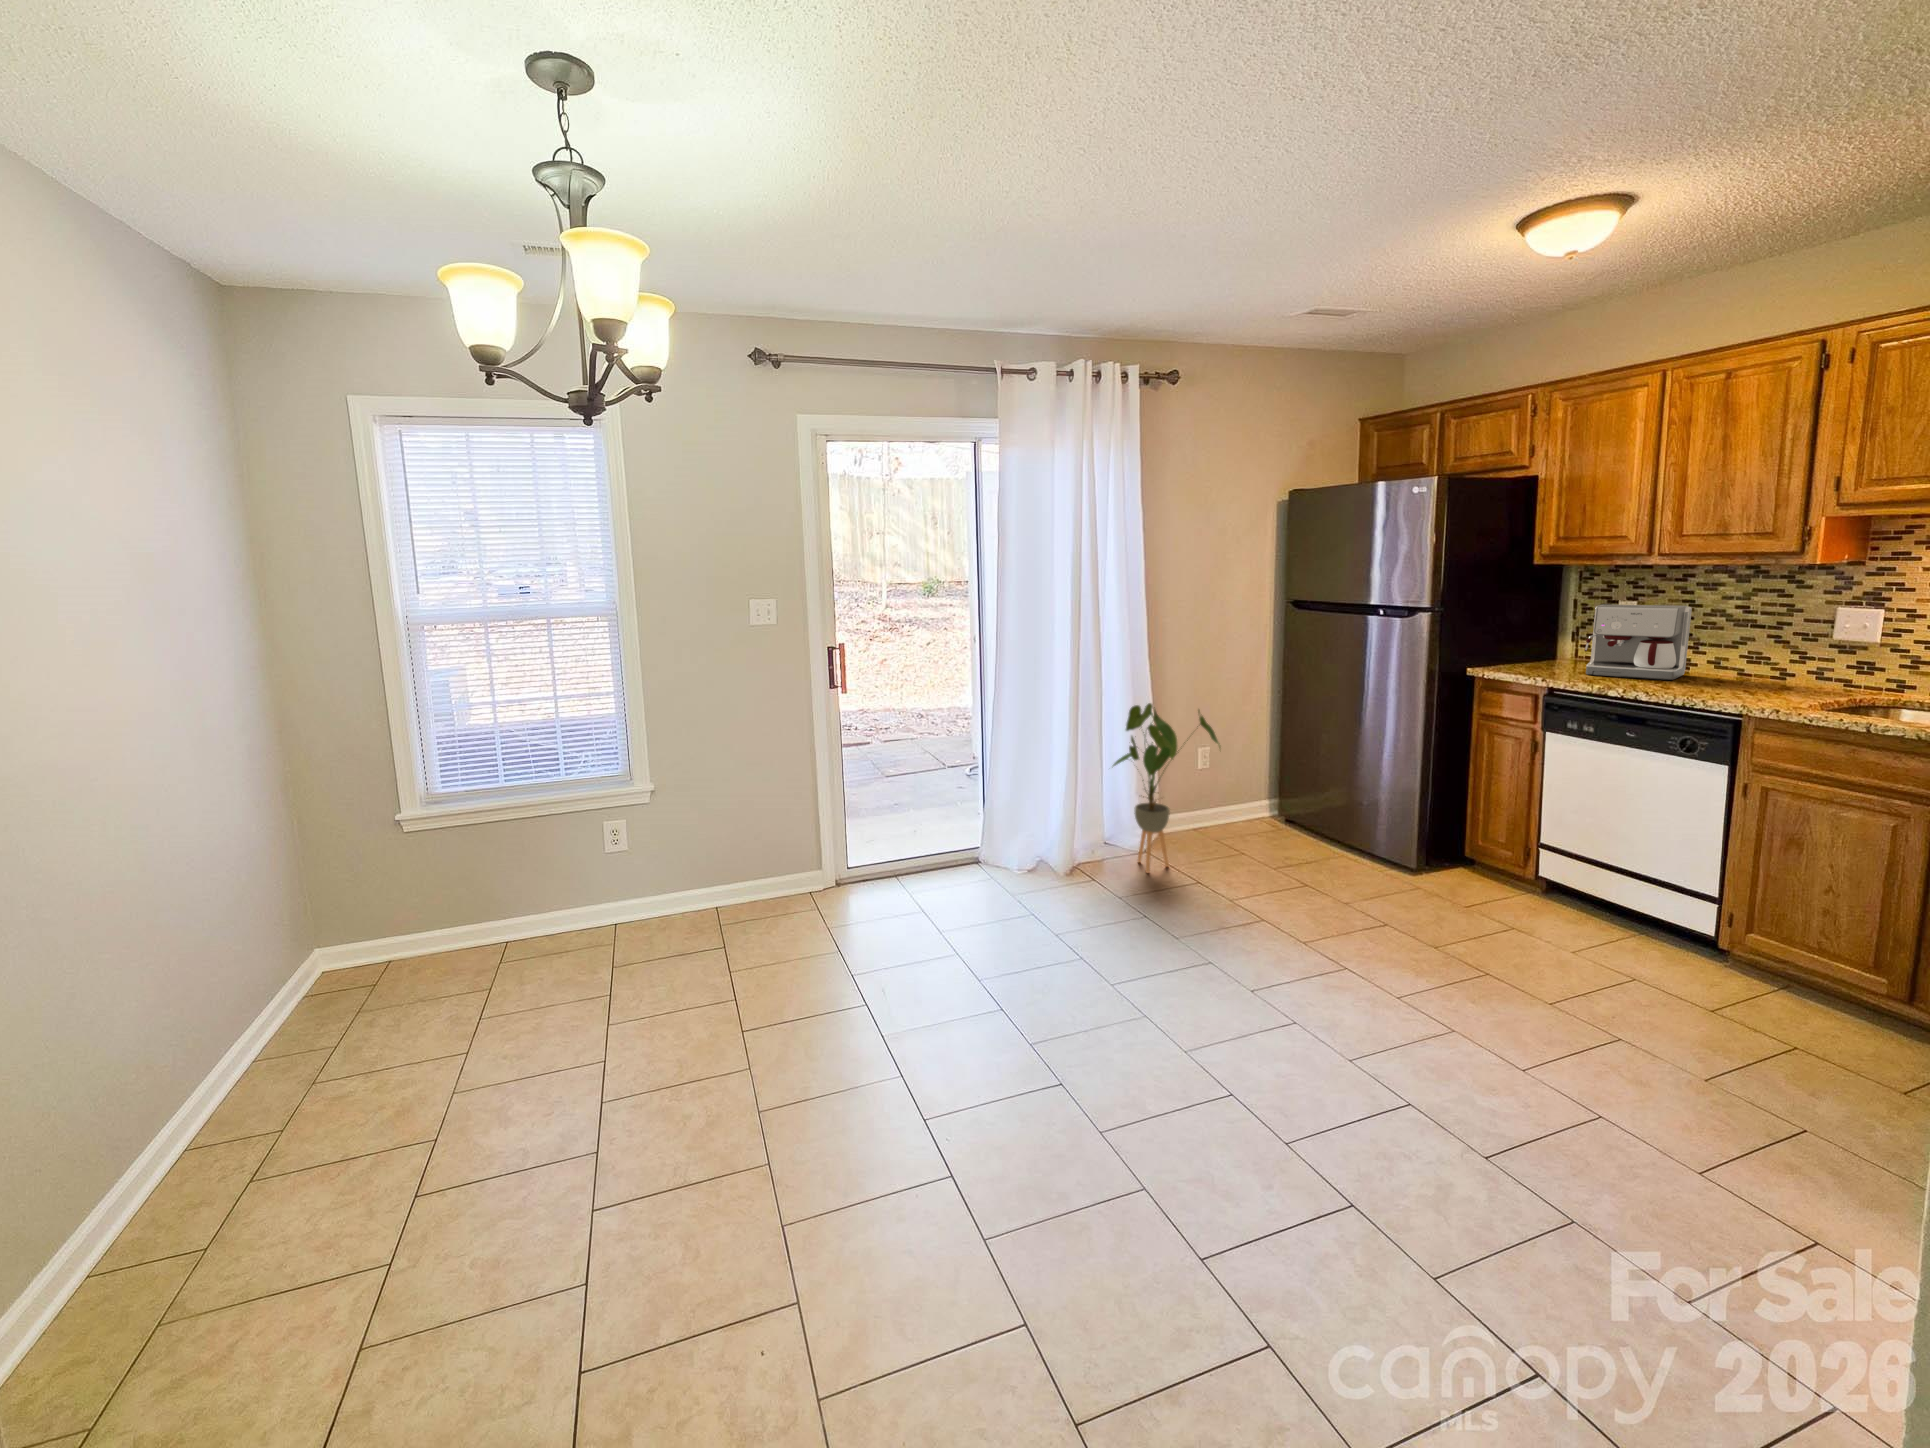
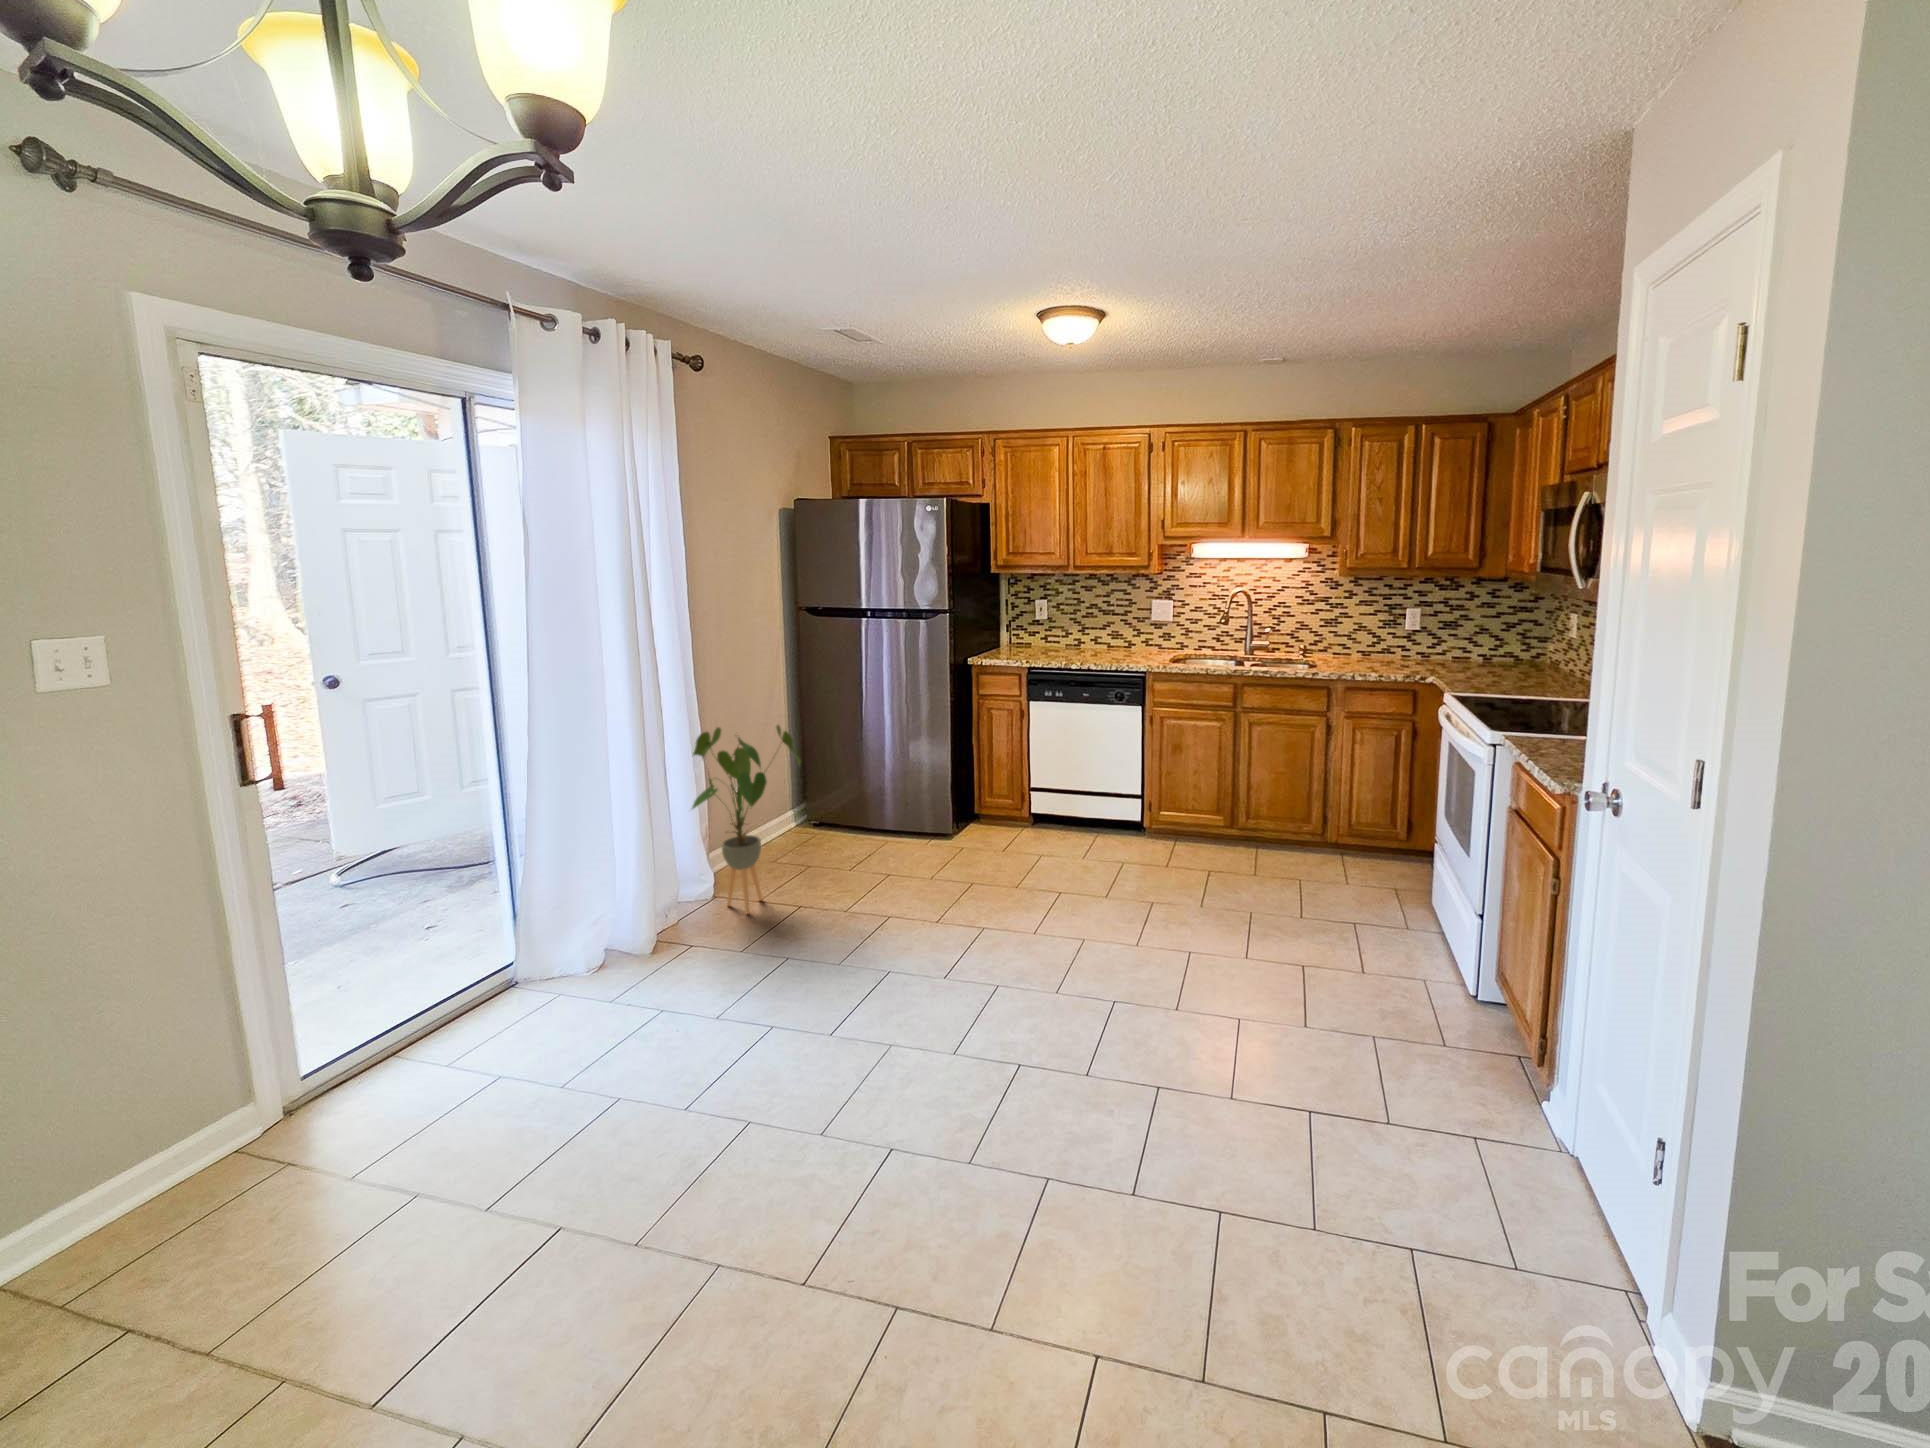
coffee maker: present [1585,604,1692,680] -> none [1034,602,1088,656]

